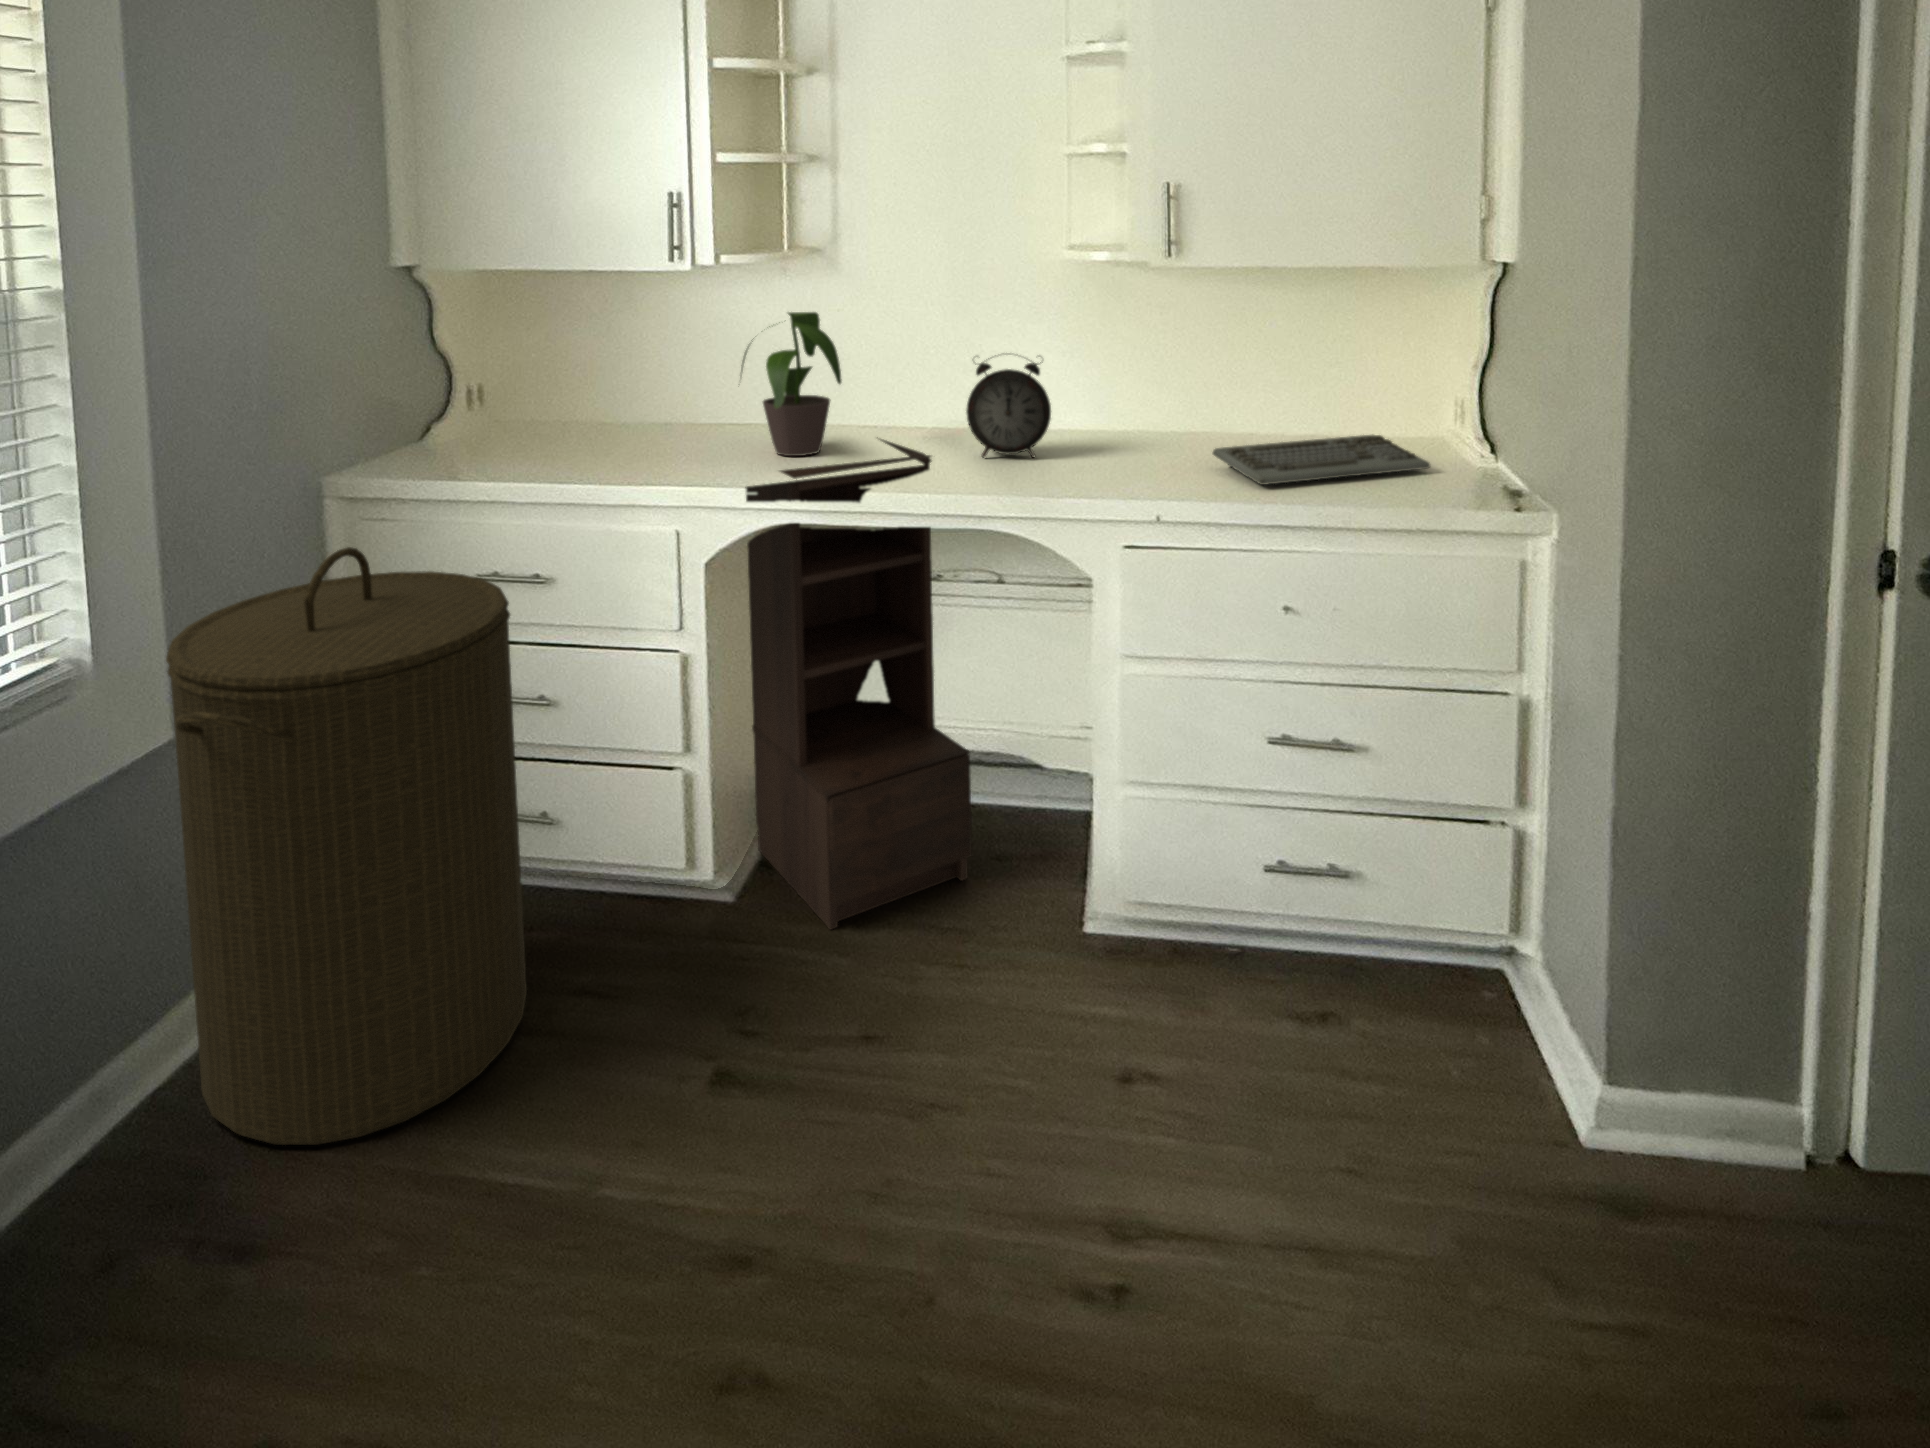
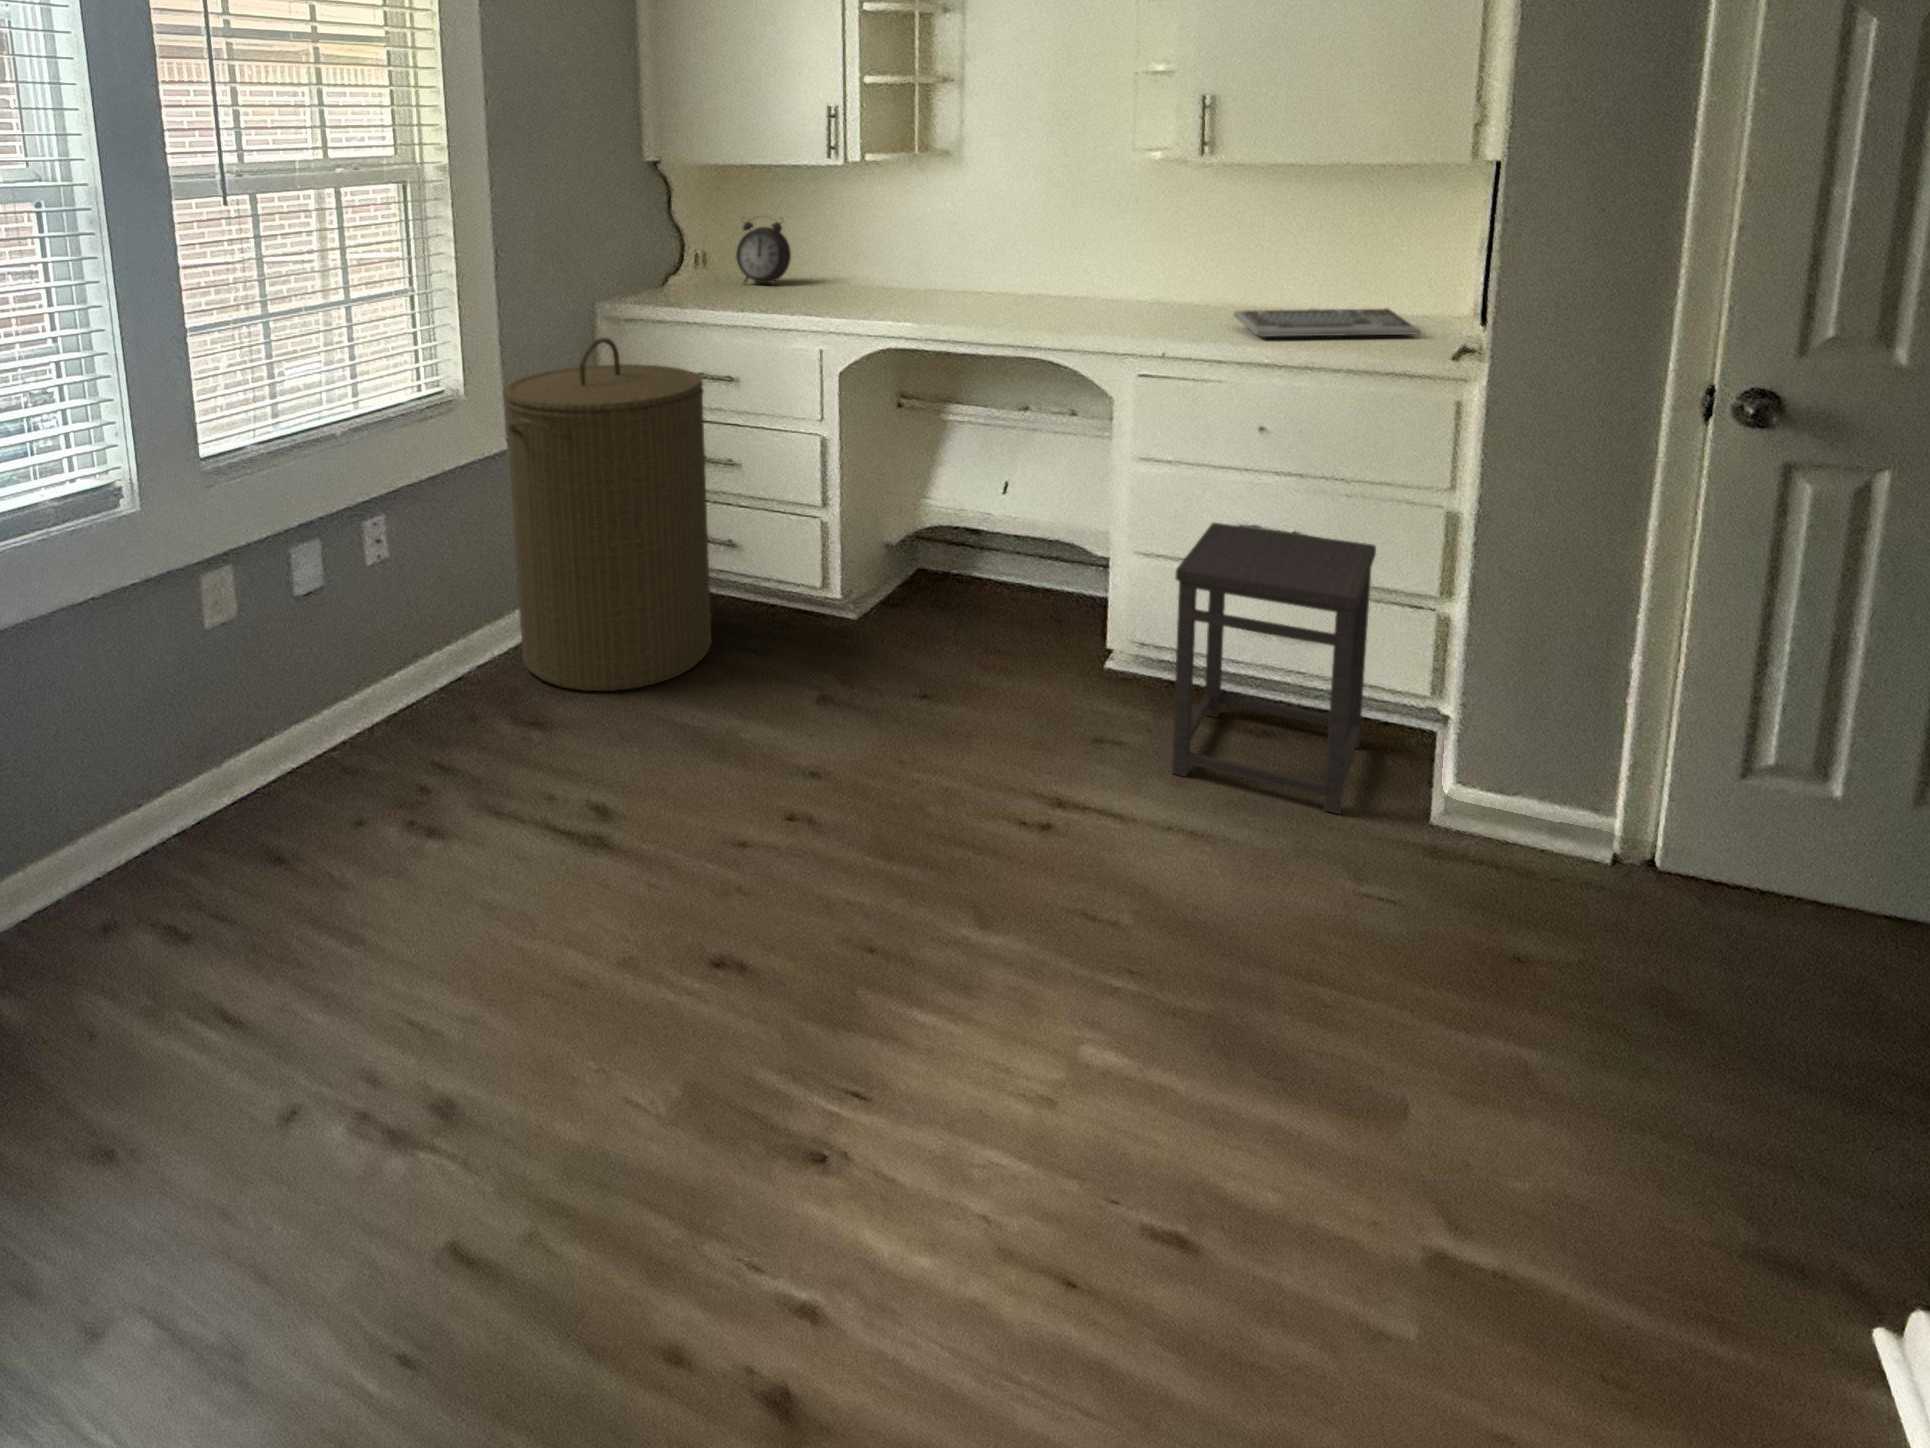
potted plant: present [741,312,842,456] -> none [866,198,962,306]
alarm clock: present [966,358,1051,458] -> present [736,216,791,284]
bookshelf: present [745,439,972,929] -> none [876,299,1032,641]
side table: none [1235,739,1492,1162] -> present [1172,523,1376,814]

